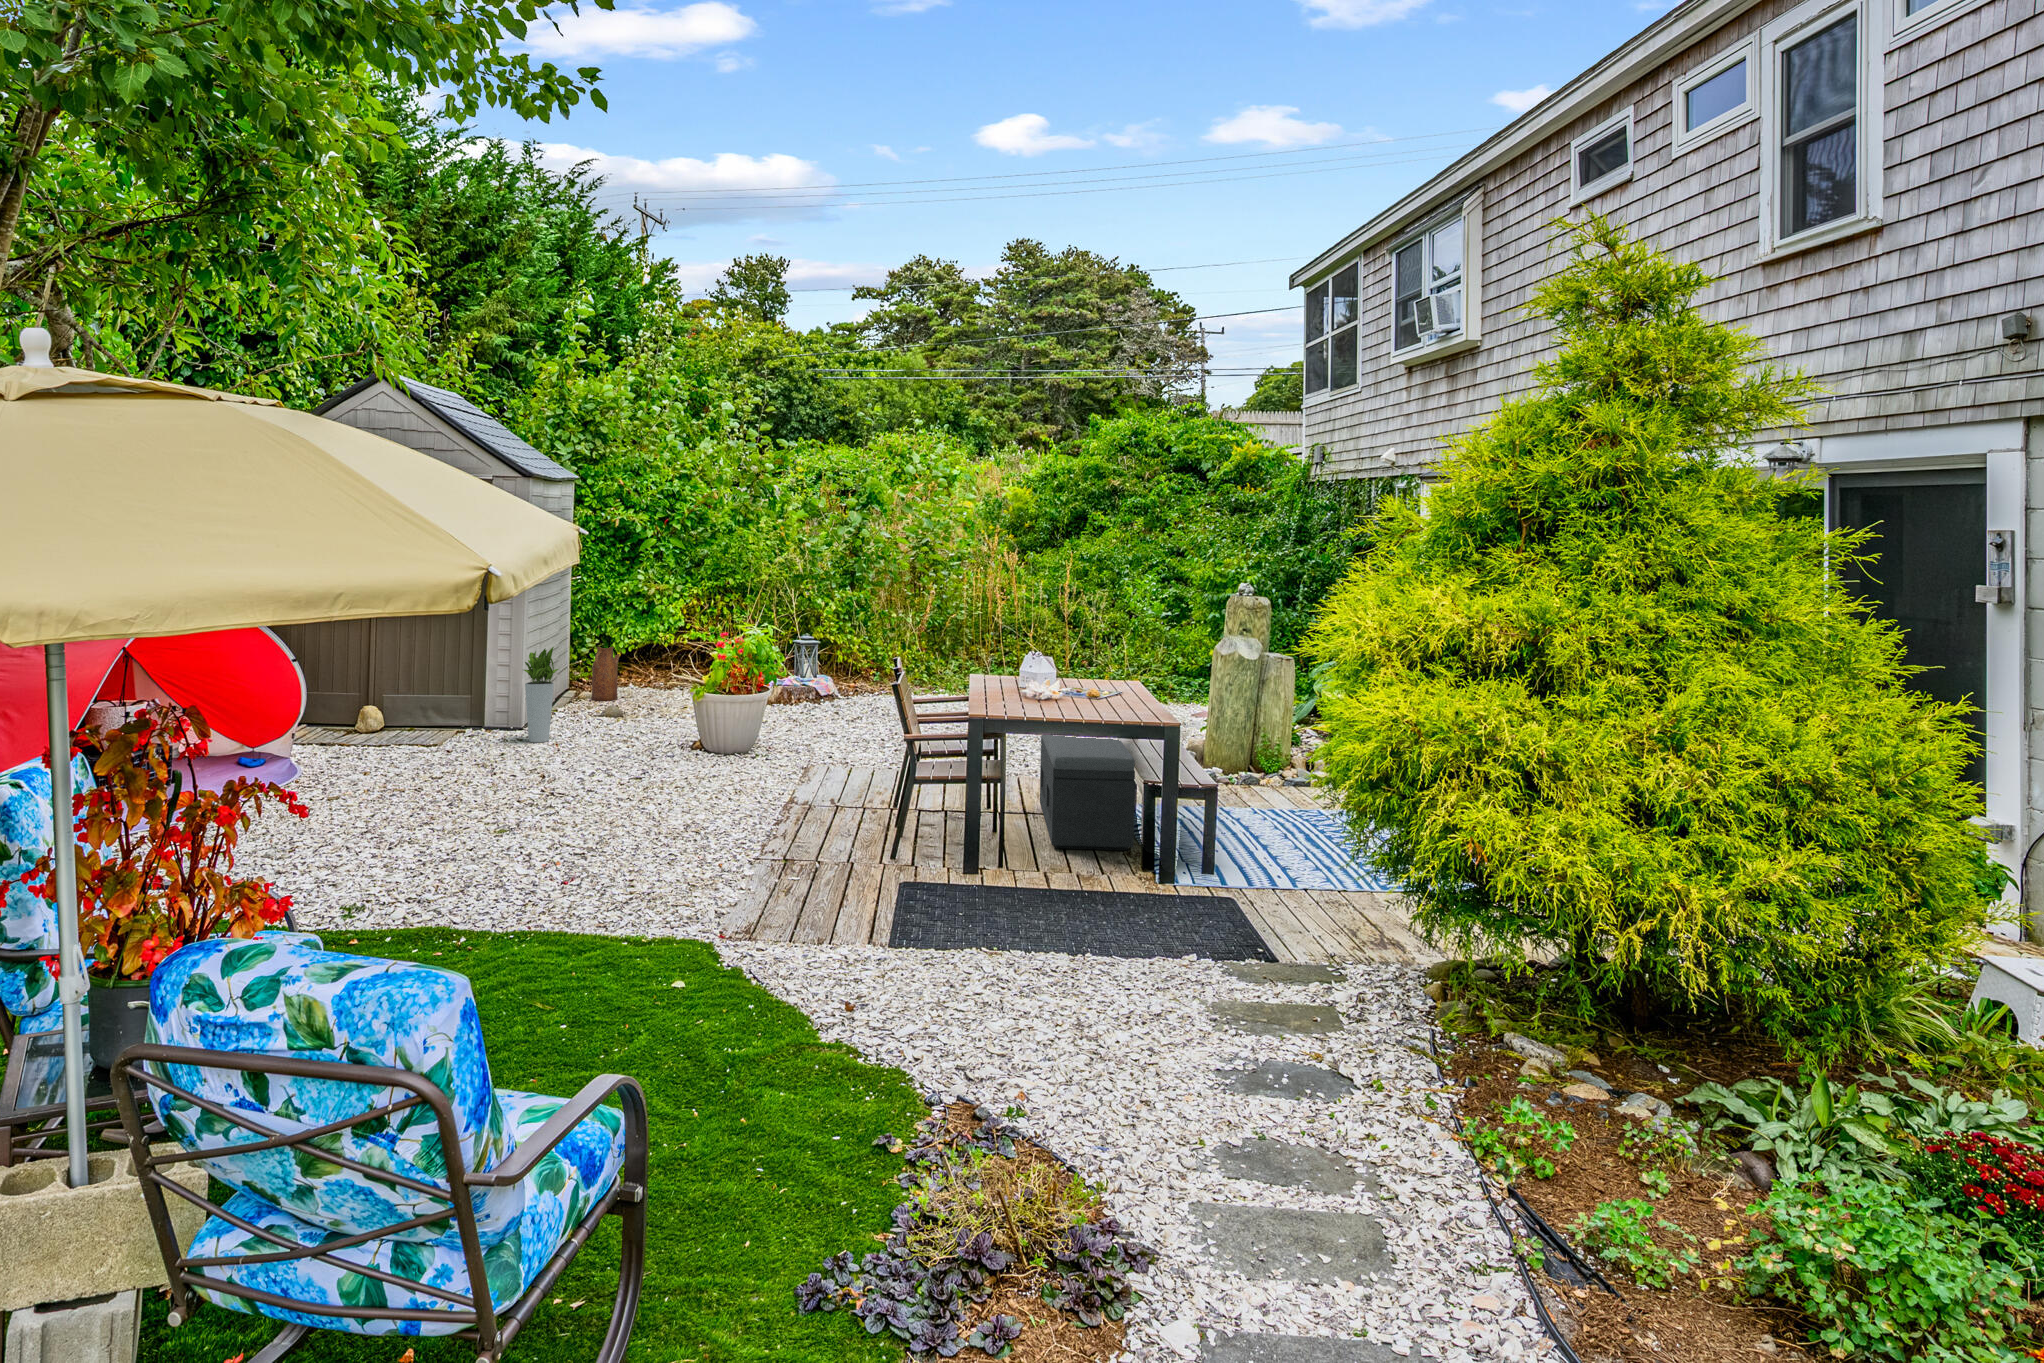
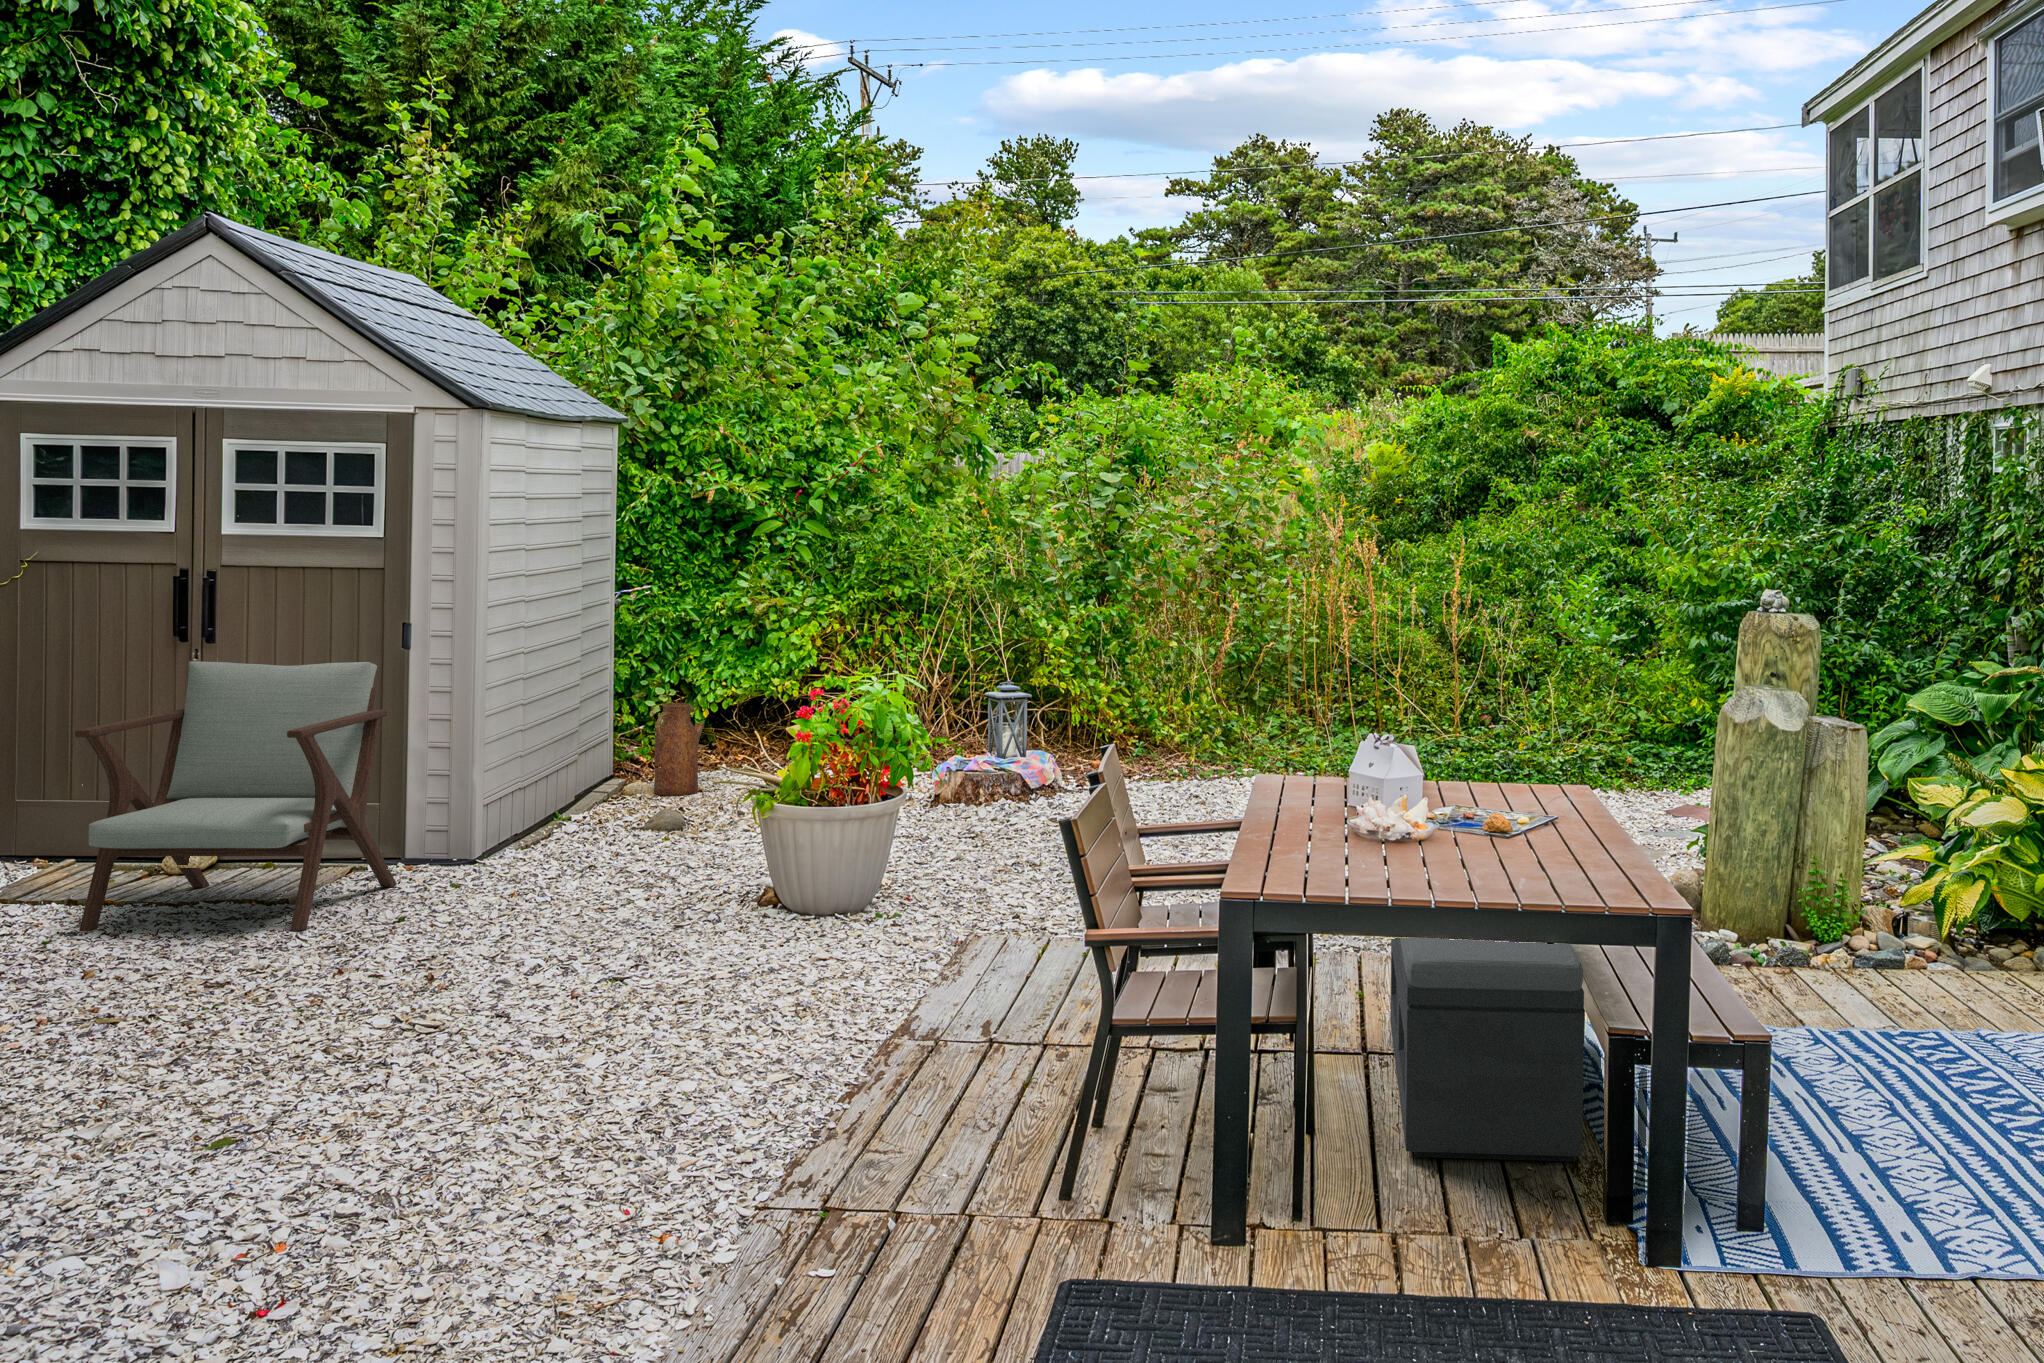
lounge chair: none [335,617,484,761] -> present [75,661,396,931]
planter: present [524,647,558,742] -> none [463,711,540,885]

